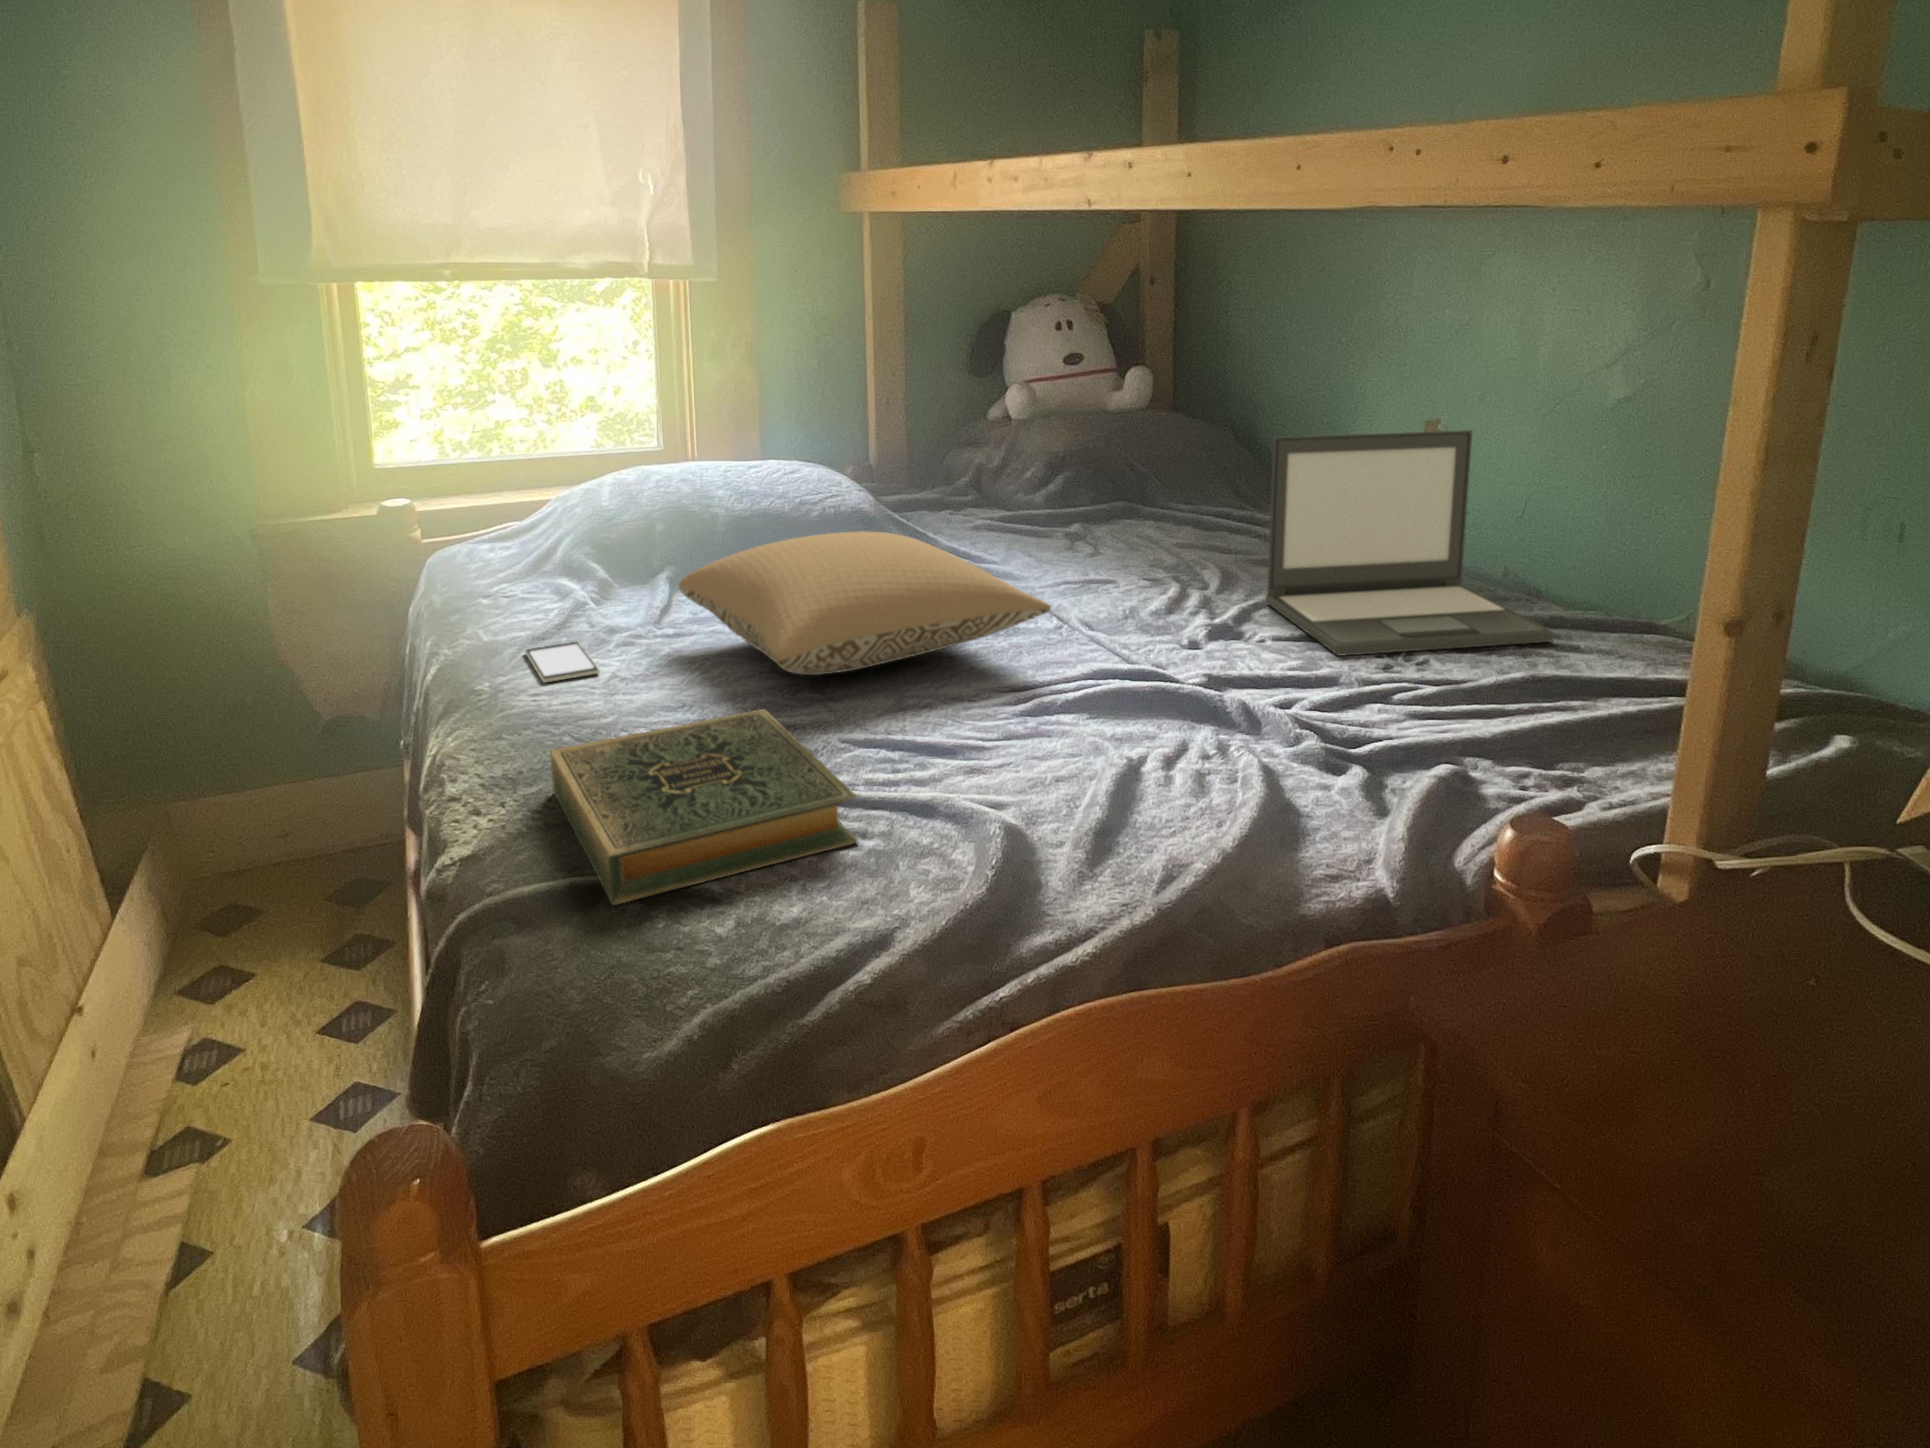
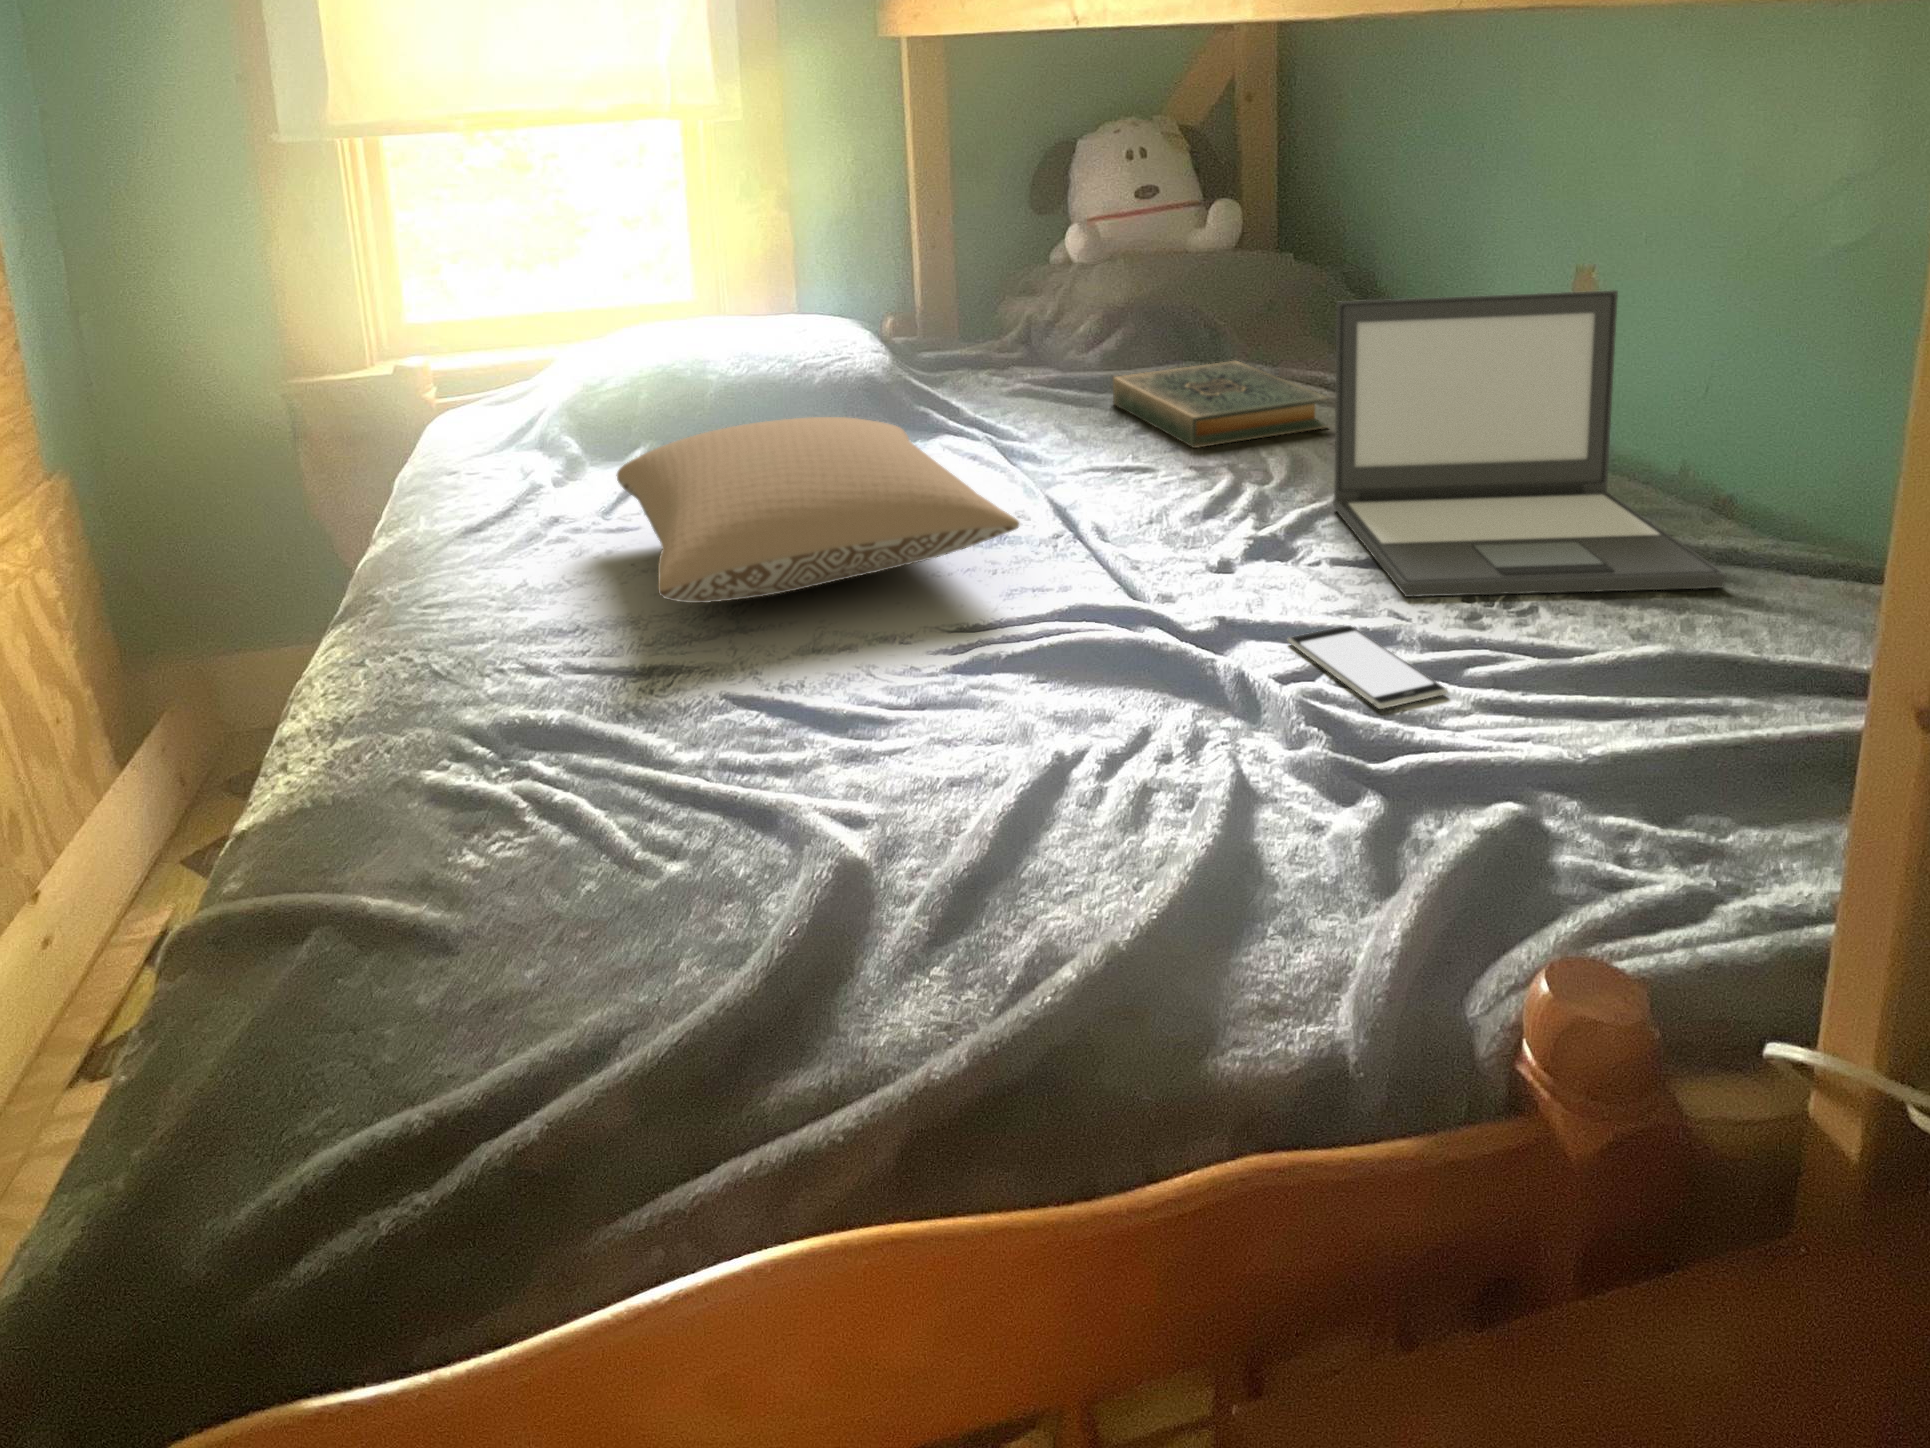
smartphone: present [525,642,600,682] -> present [1288,625,1448,709]
hardback book: present [550,709,858,905] -> present [1113,361,1329,448]

